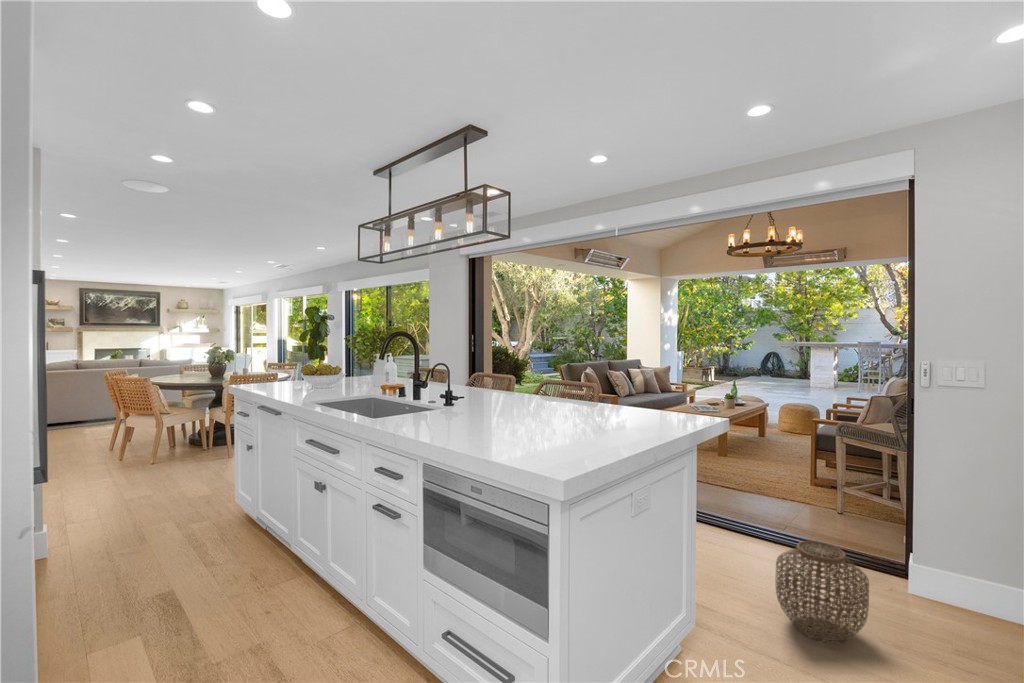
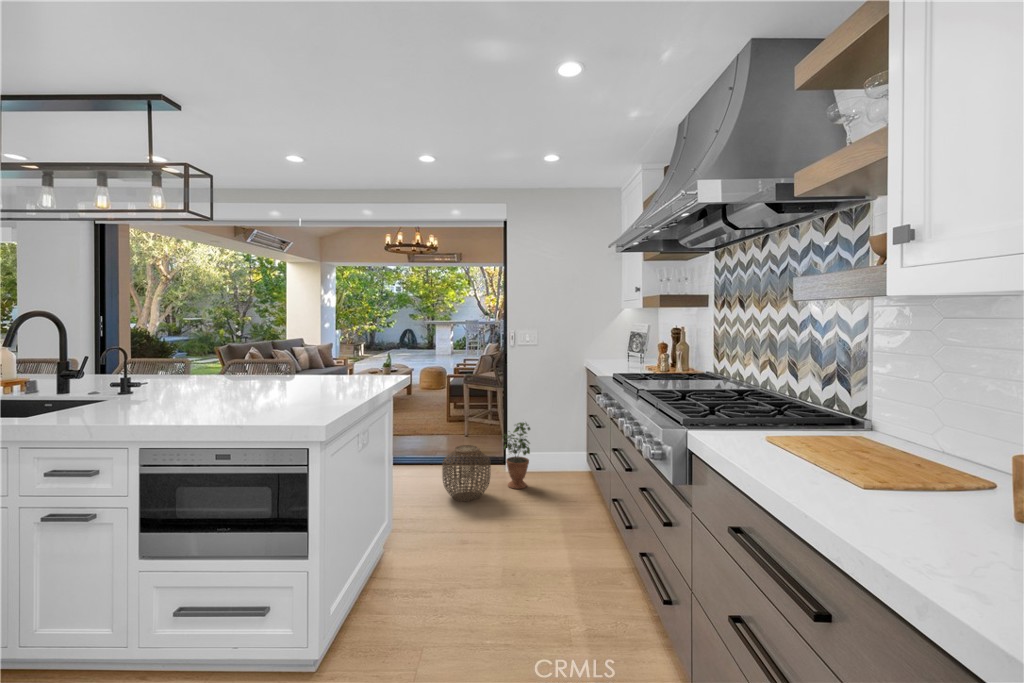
potted plant: none [896,519,966,650] -> present [503,423,530,489]

